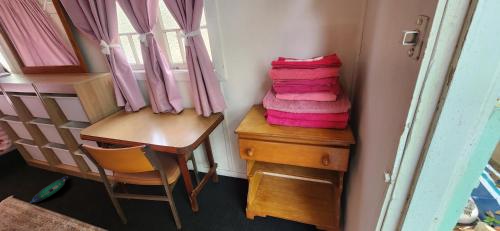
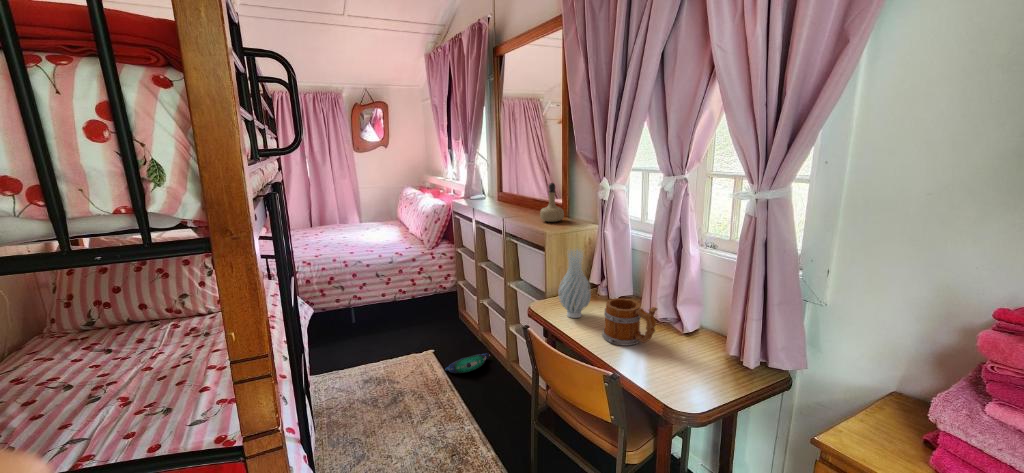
perfume bottle: none [62,51,85,78] -> present [540,183,564,222]
vase: none [91,86,121,129] -> present [559,250,591,318]
mug: none [131,105,163,132] -> present [603,298,657,346]

